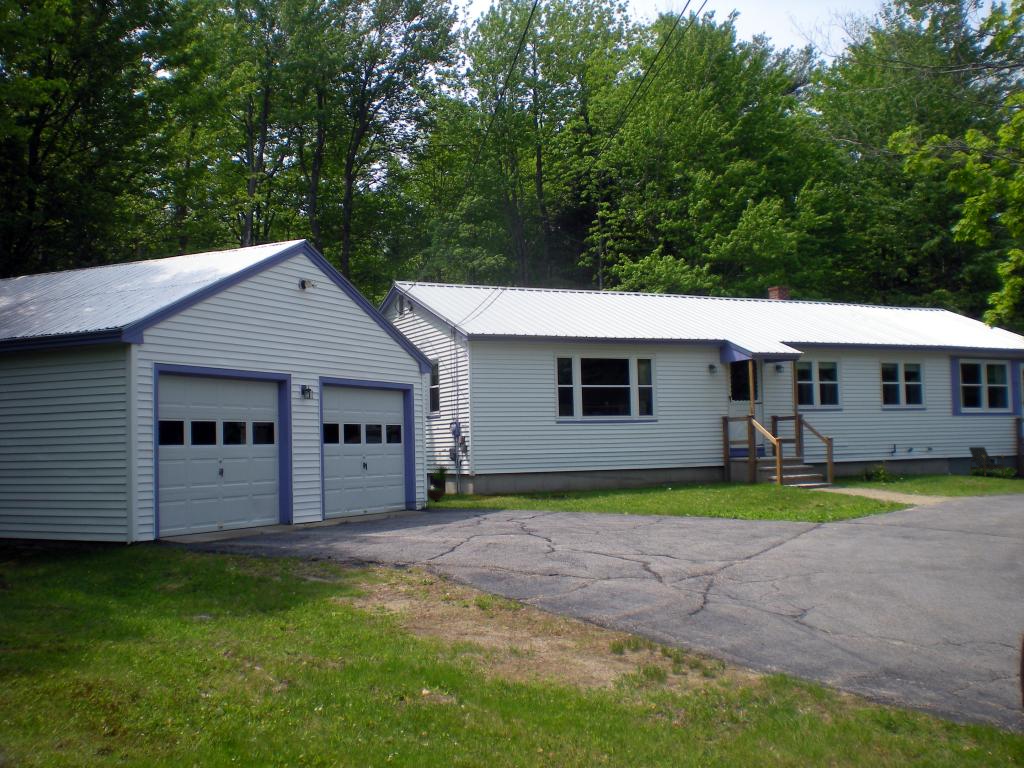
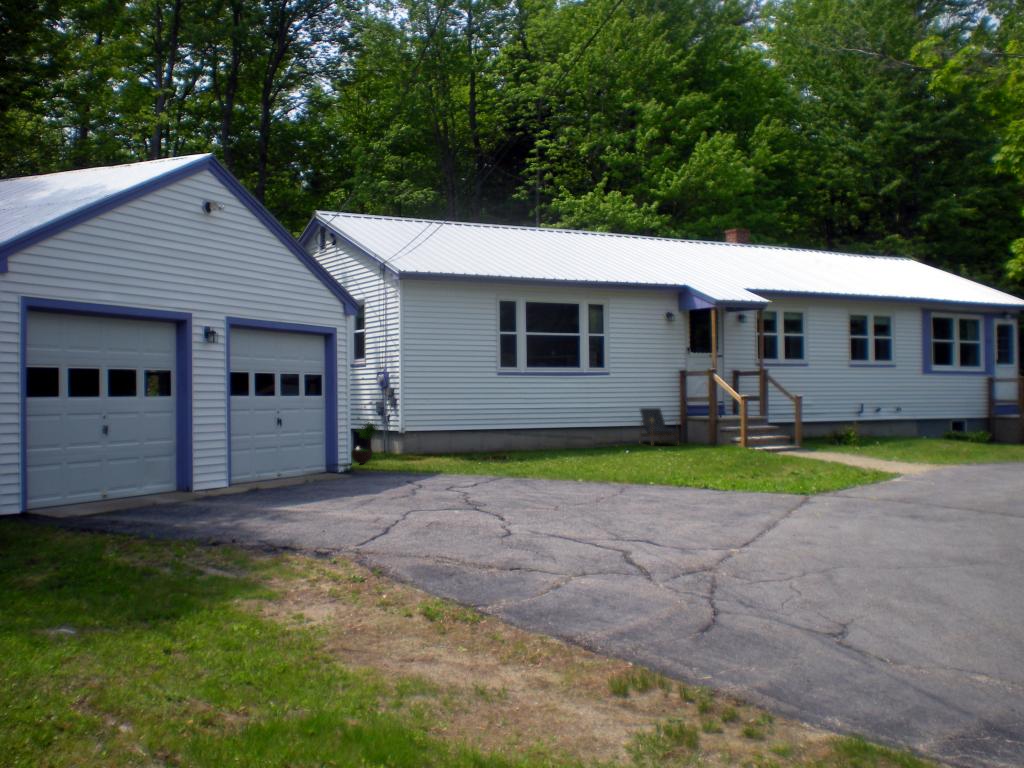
lounge chair: present [969,447,1005,474] -> present [639,408,679,442]

